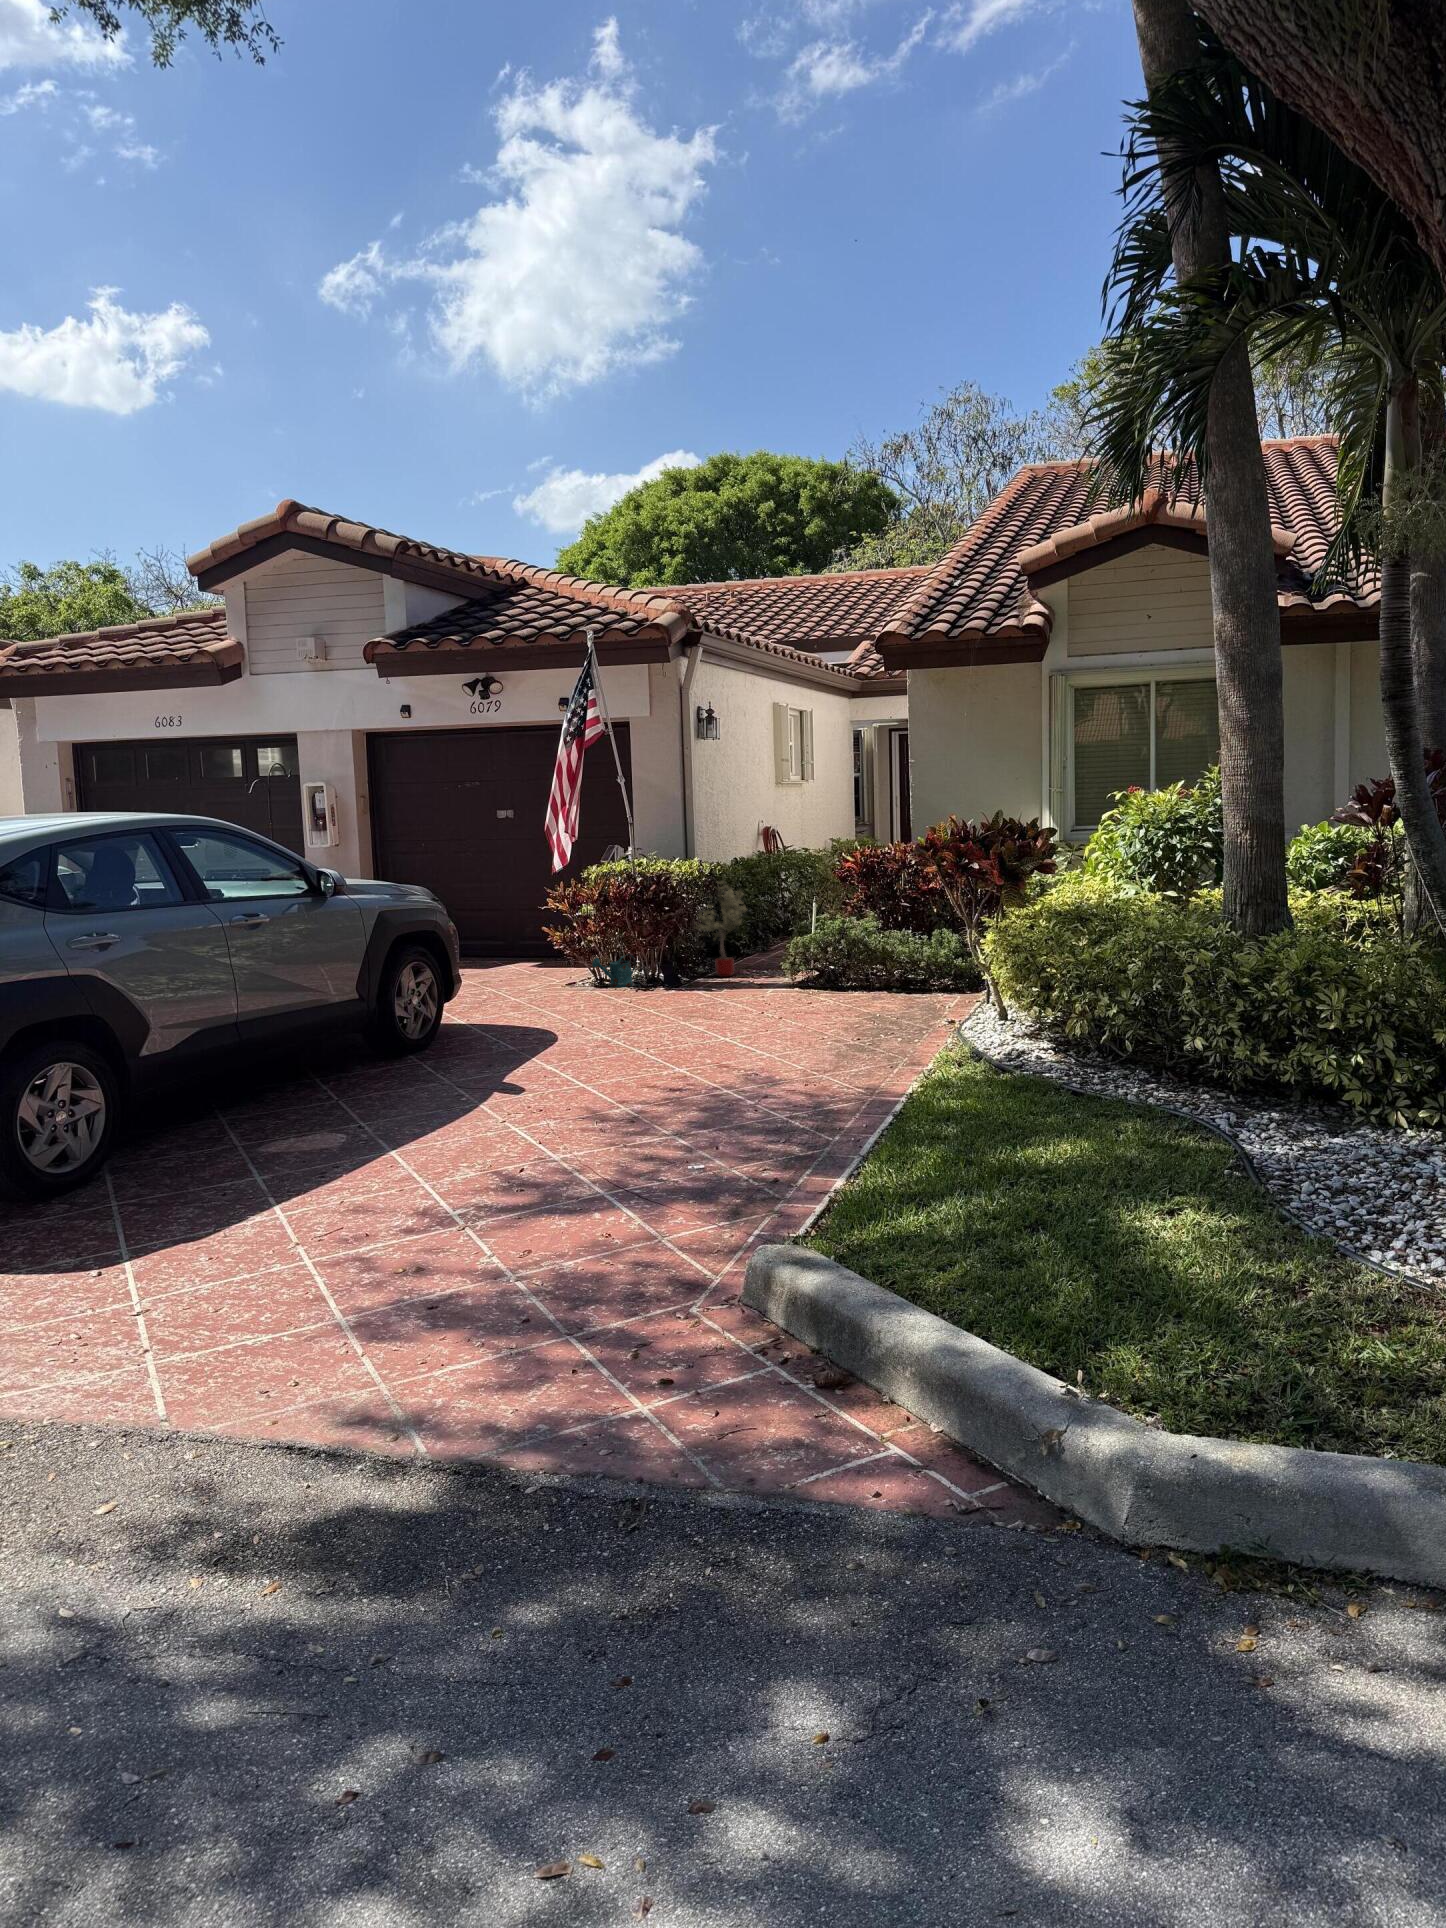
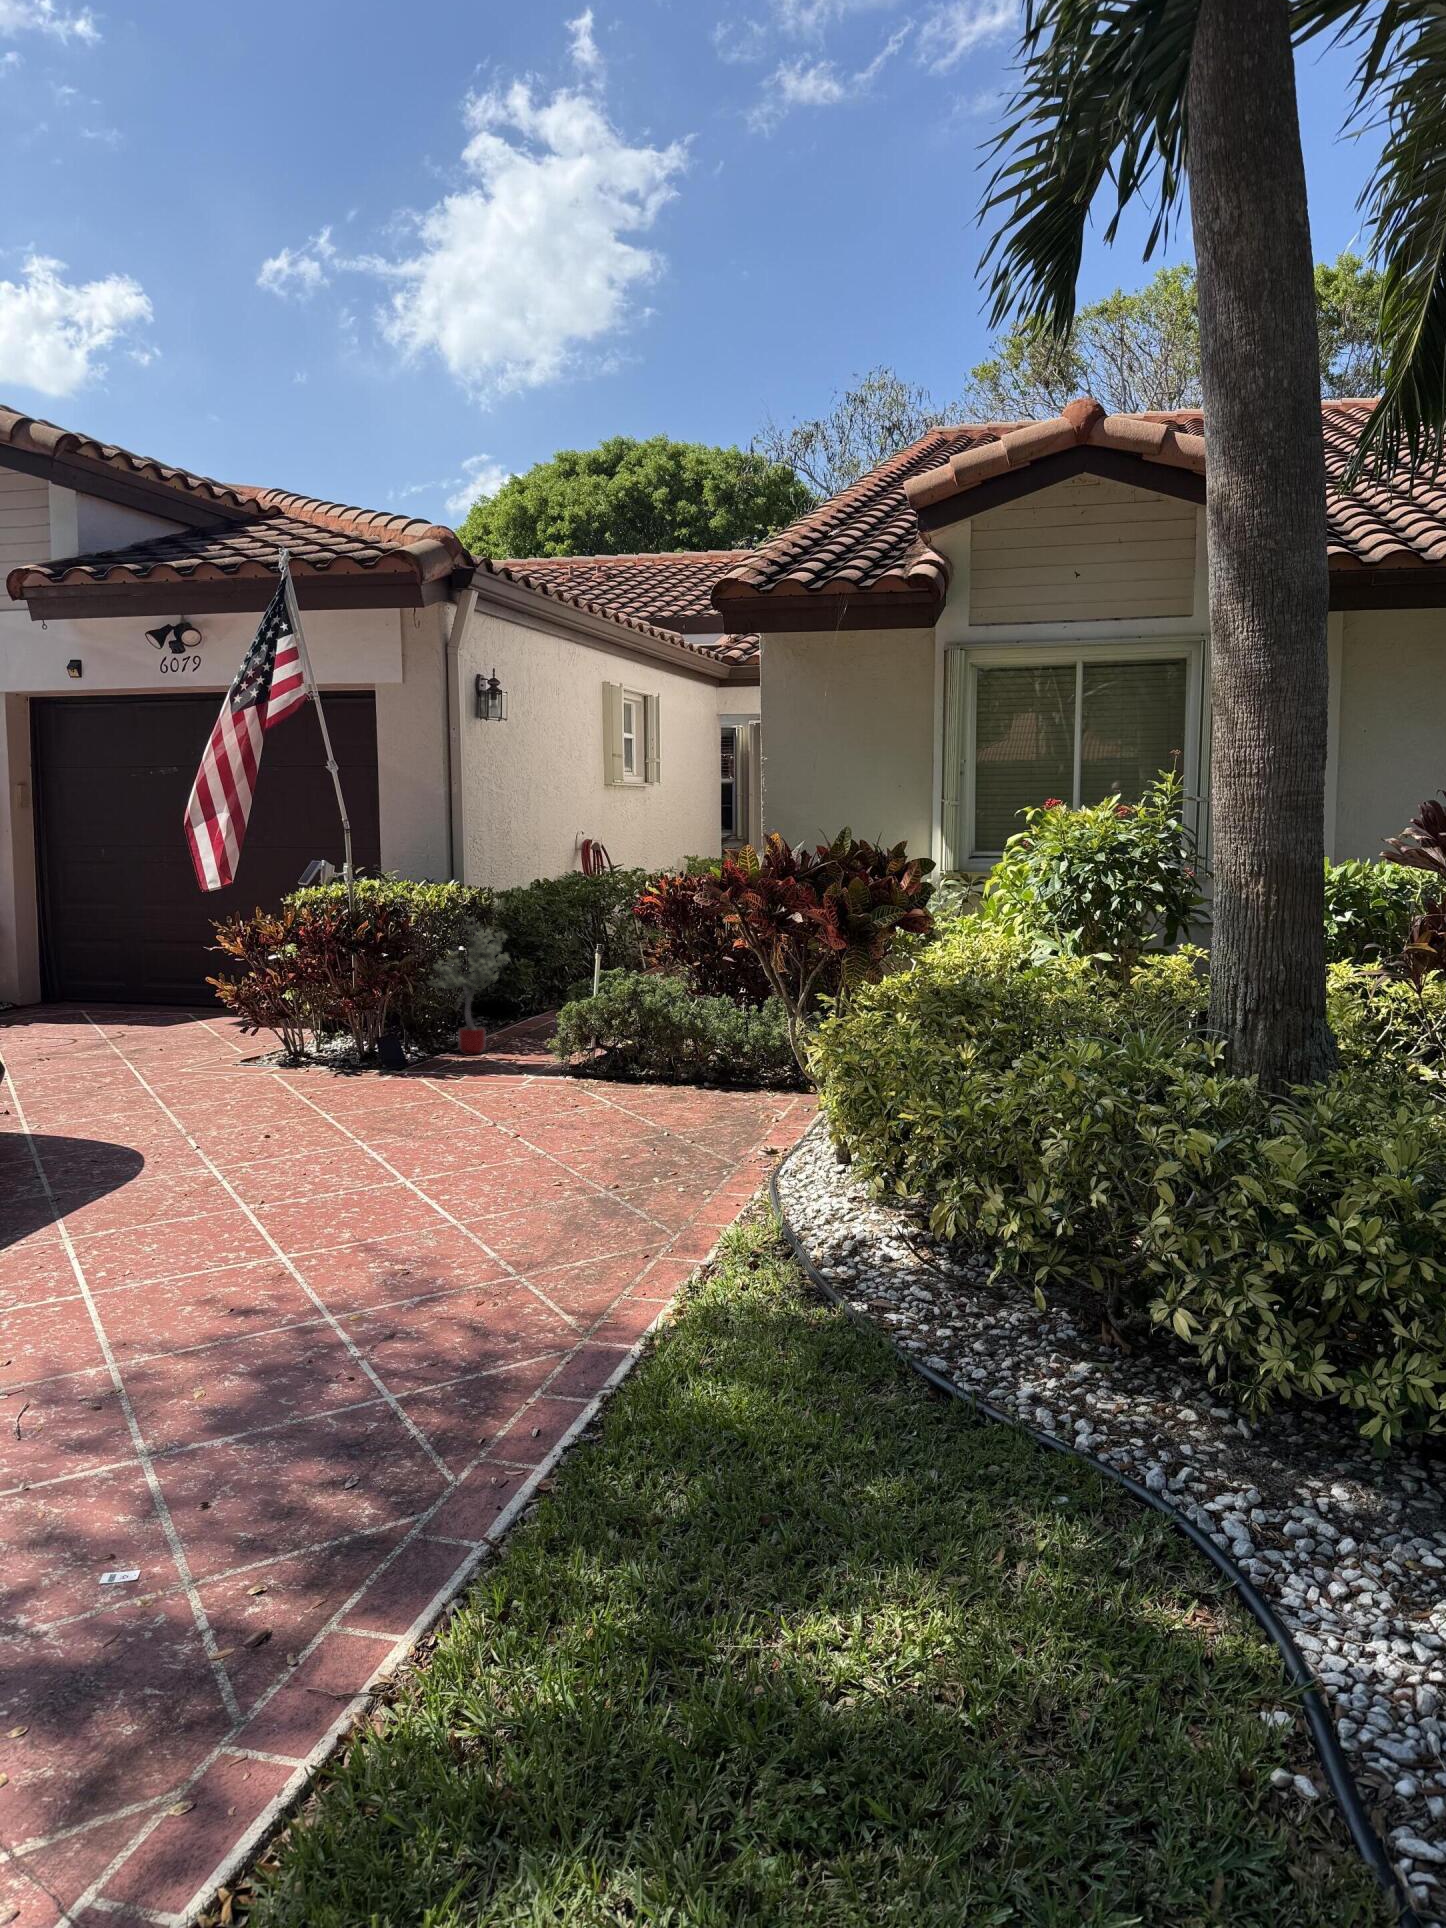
watering can: present [592,955,635,987] -> none [266,1019,336,1067]

